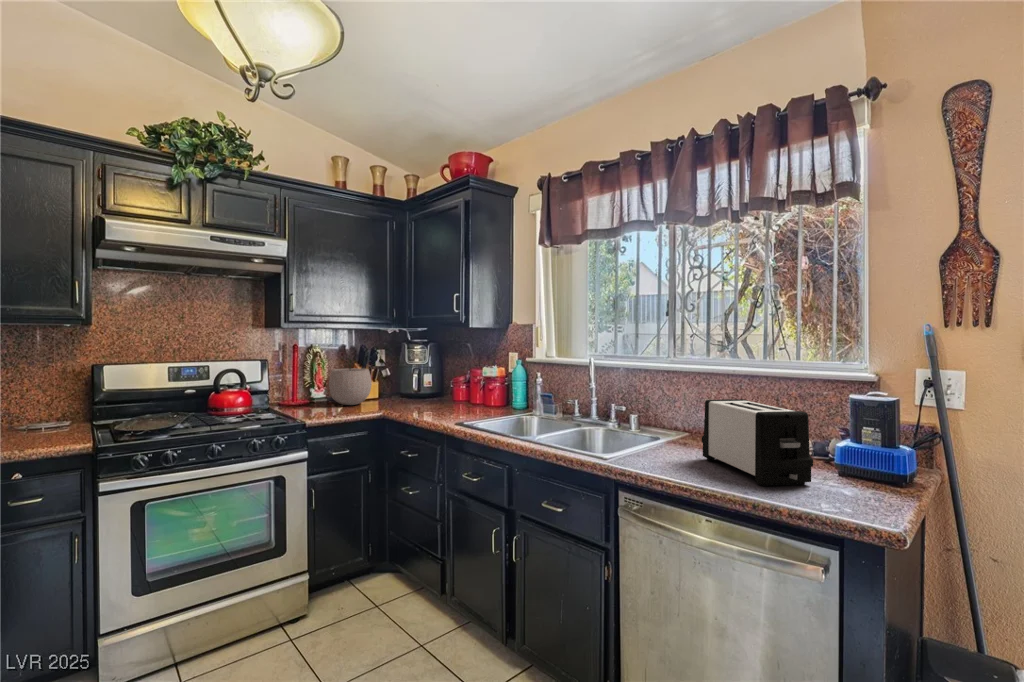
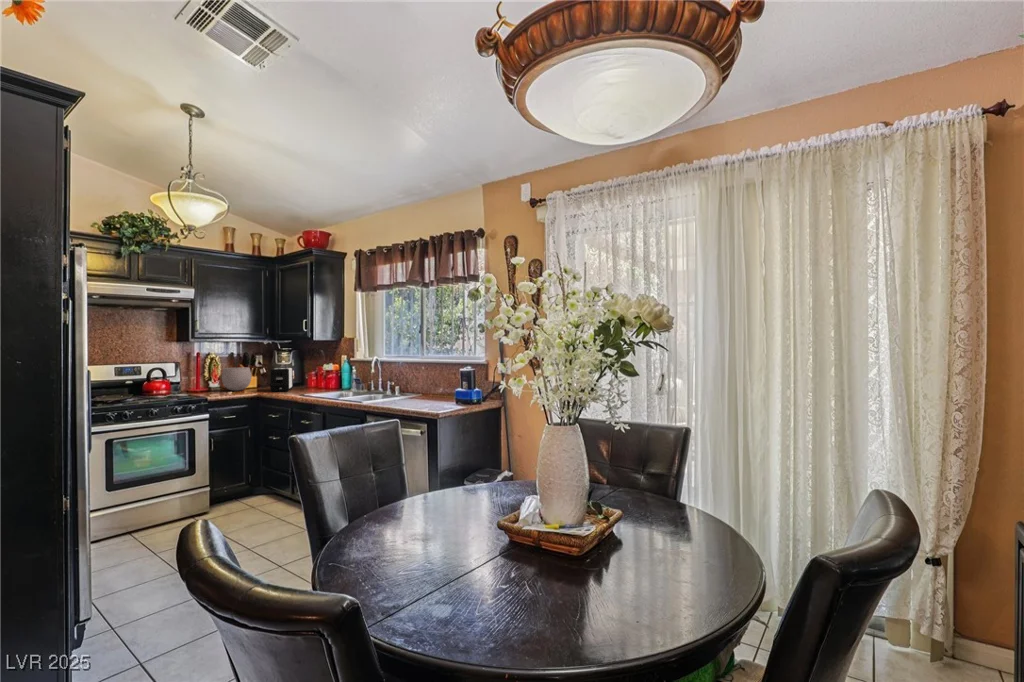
toaster: present [702,399,813,486] -> present [270,368,293,392]

